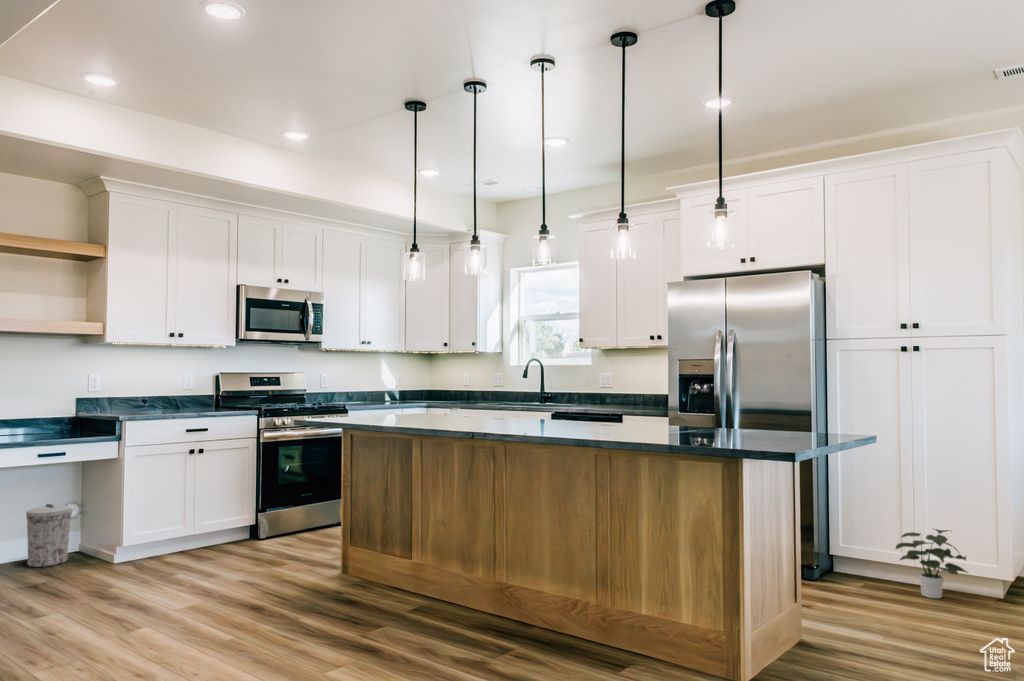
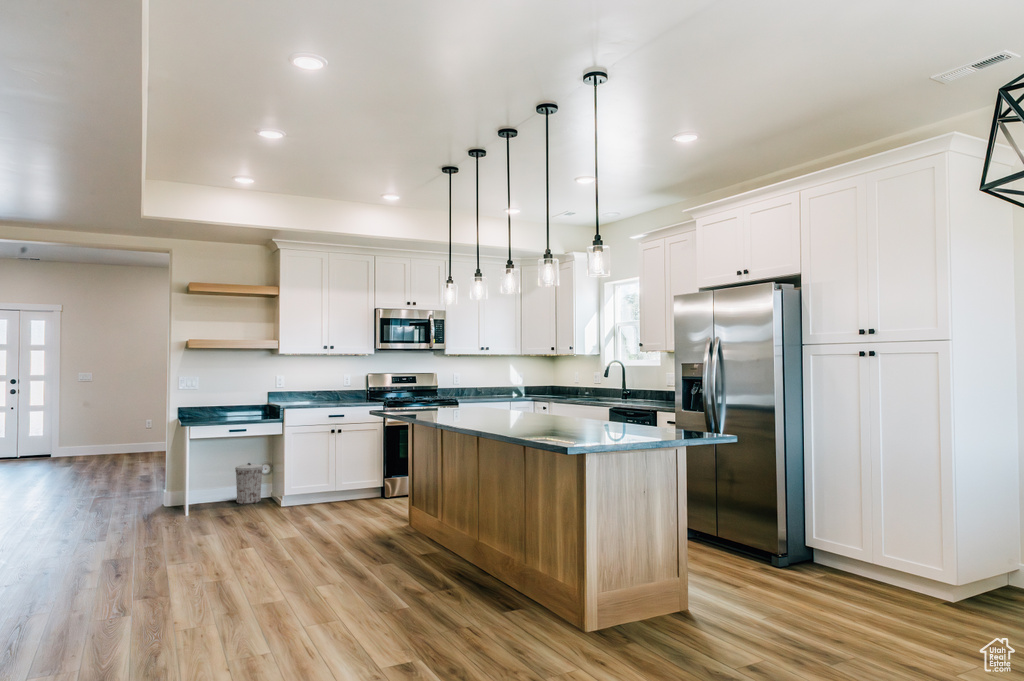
potted plant: present [896,529,967,599] -> none [845,530,915,599]

